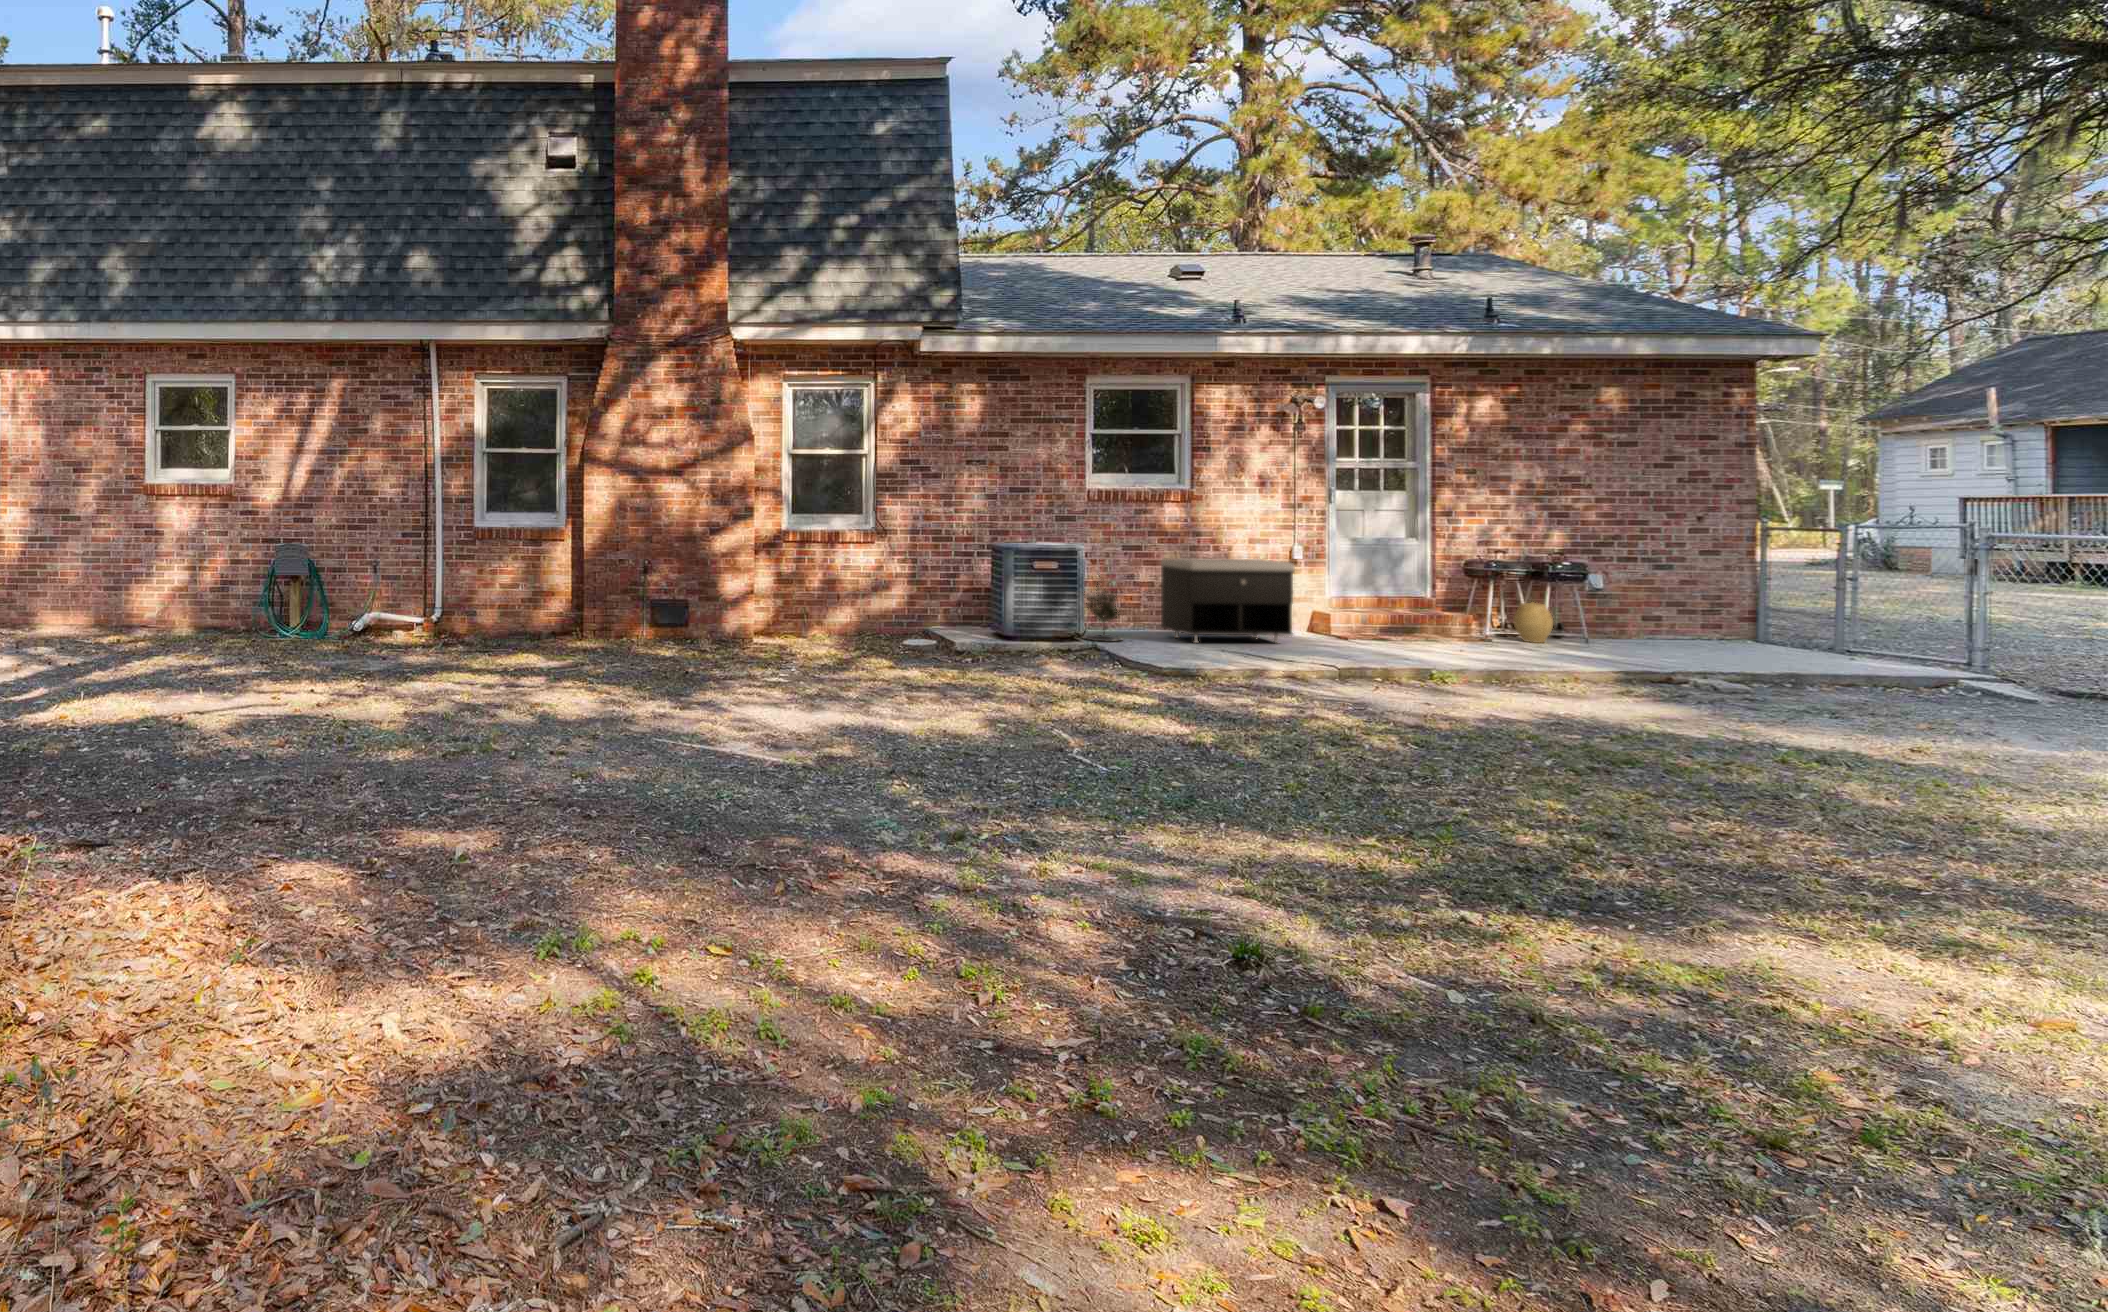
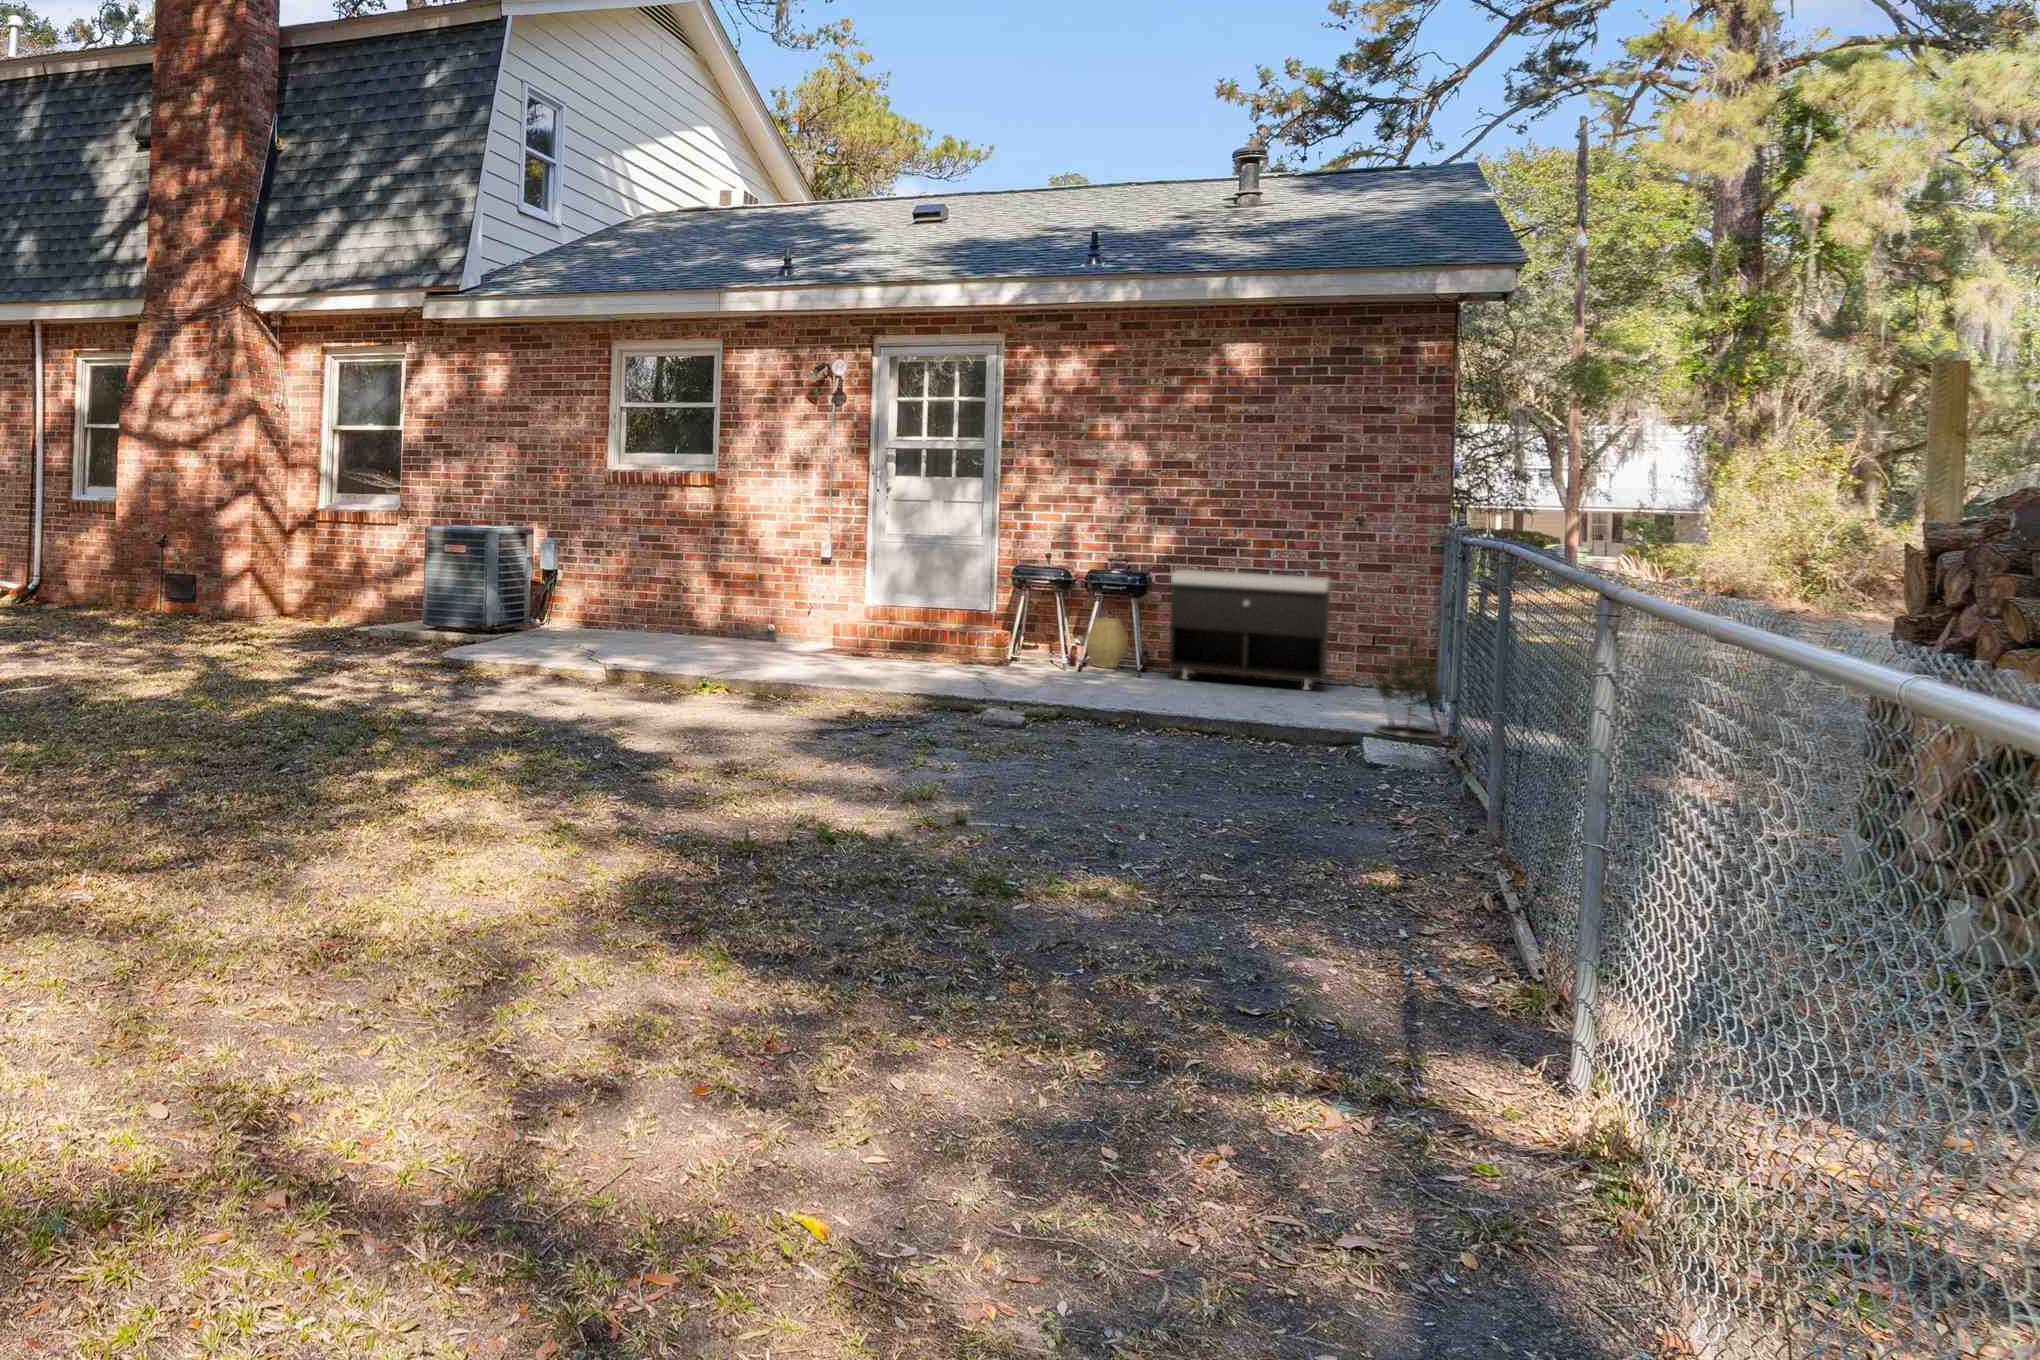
storage bench: present [1161,558,1295,643] -> present [1169,570,1331,690]
potted tree: present [1083,576,1122,642] -> present [1372,624,1448,739]

